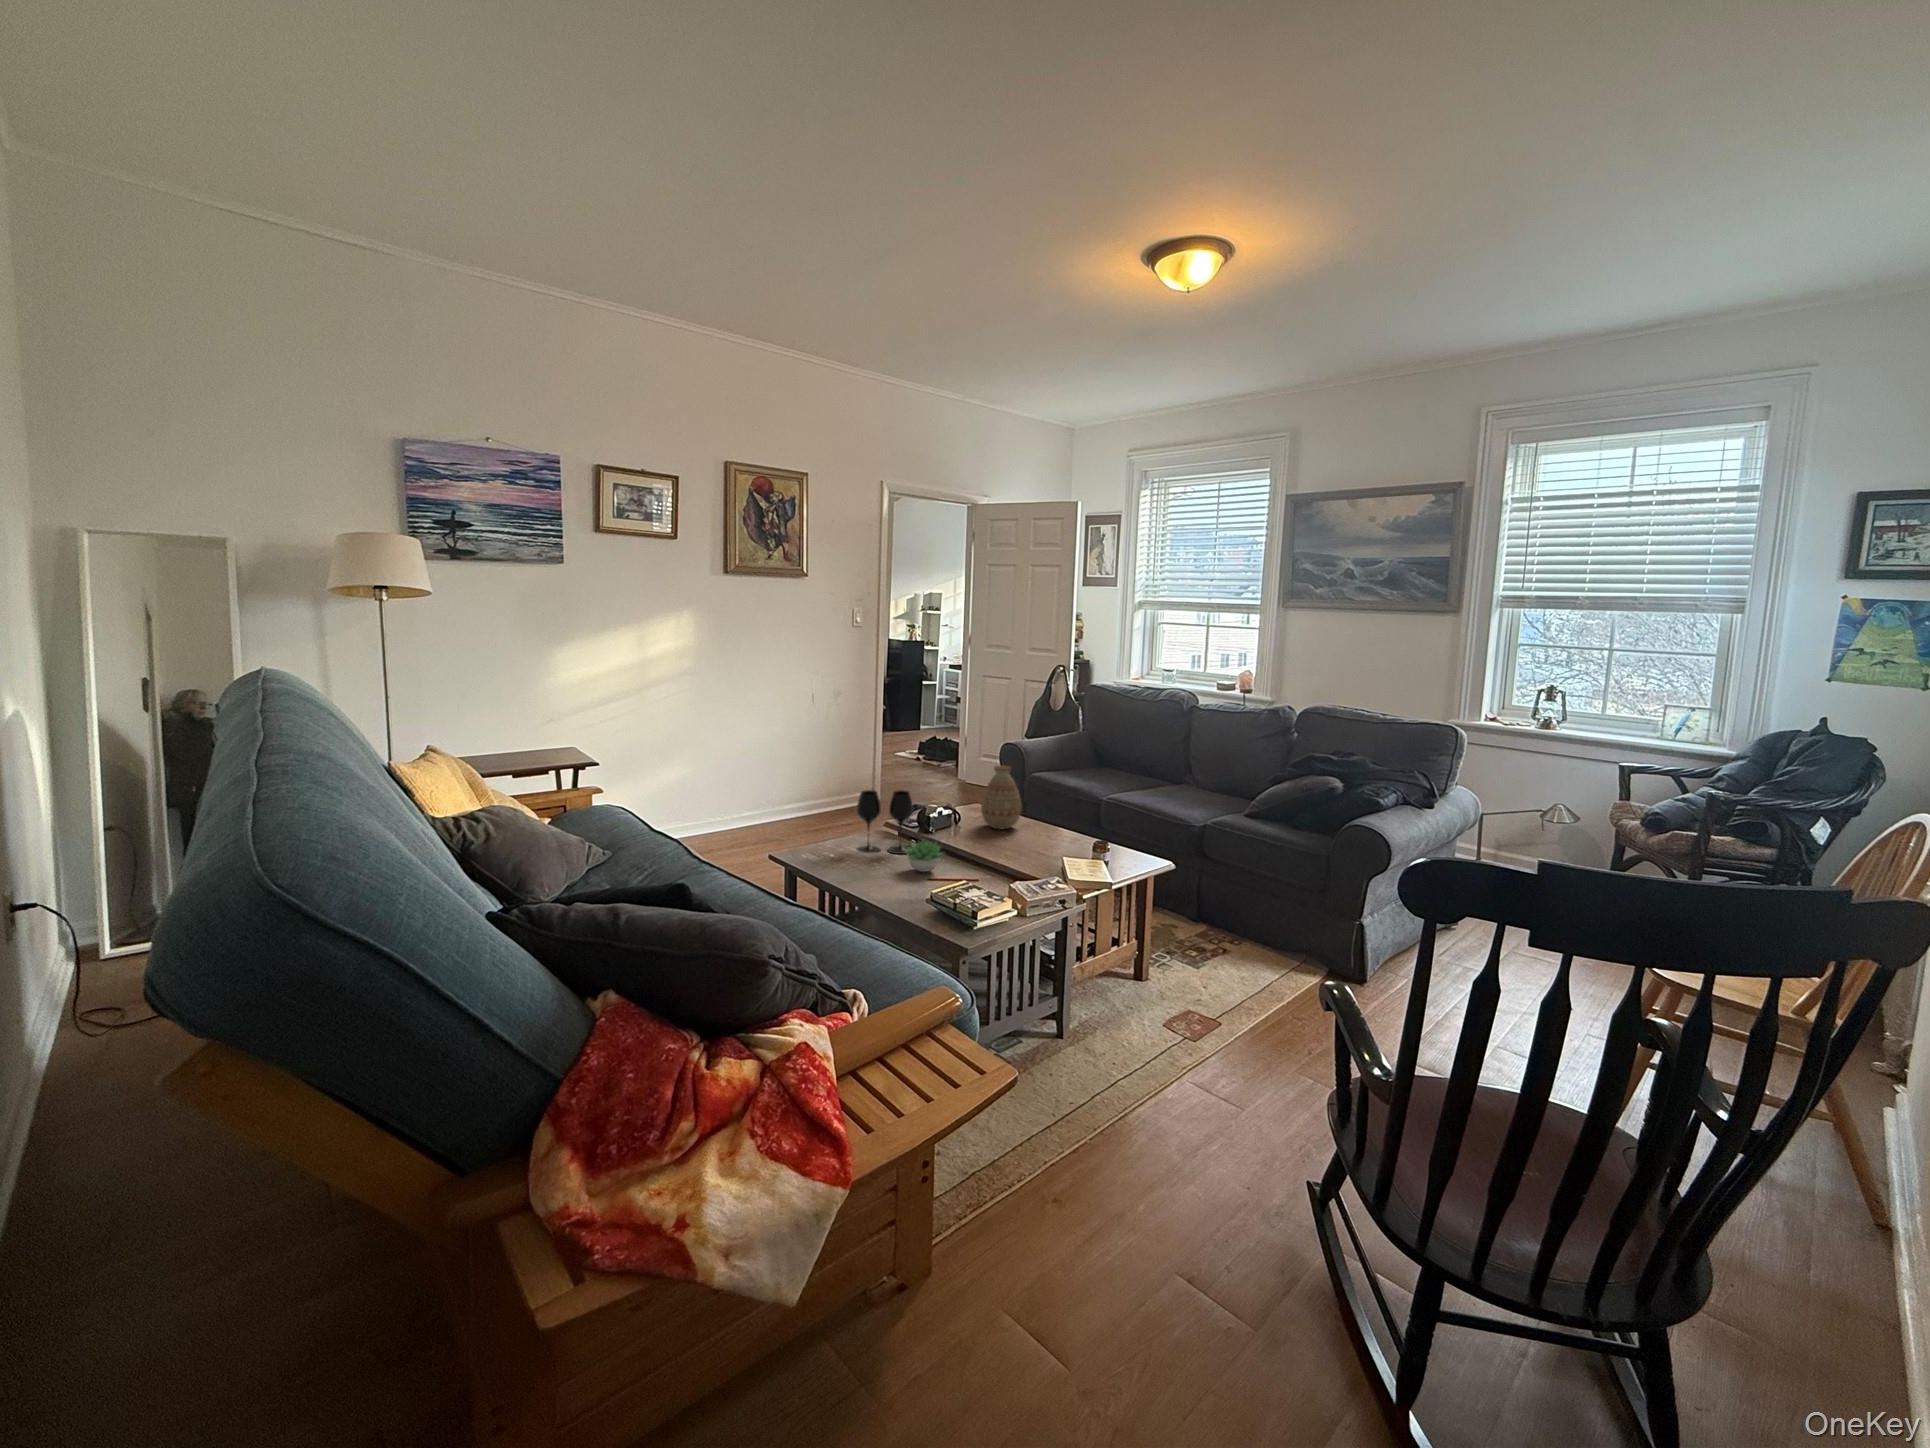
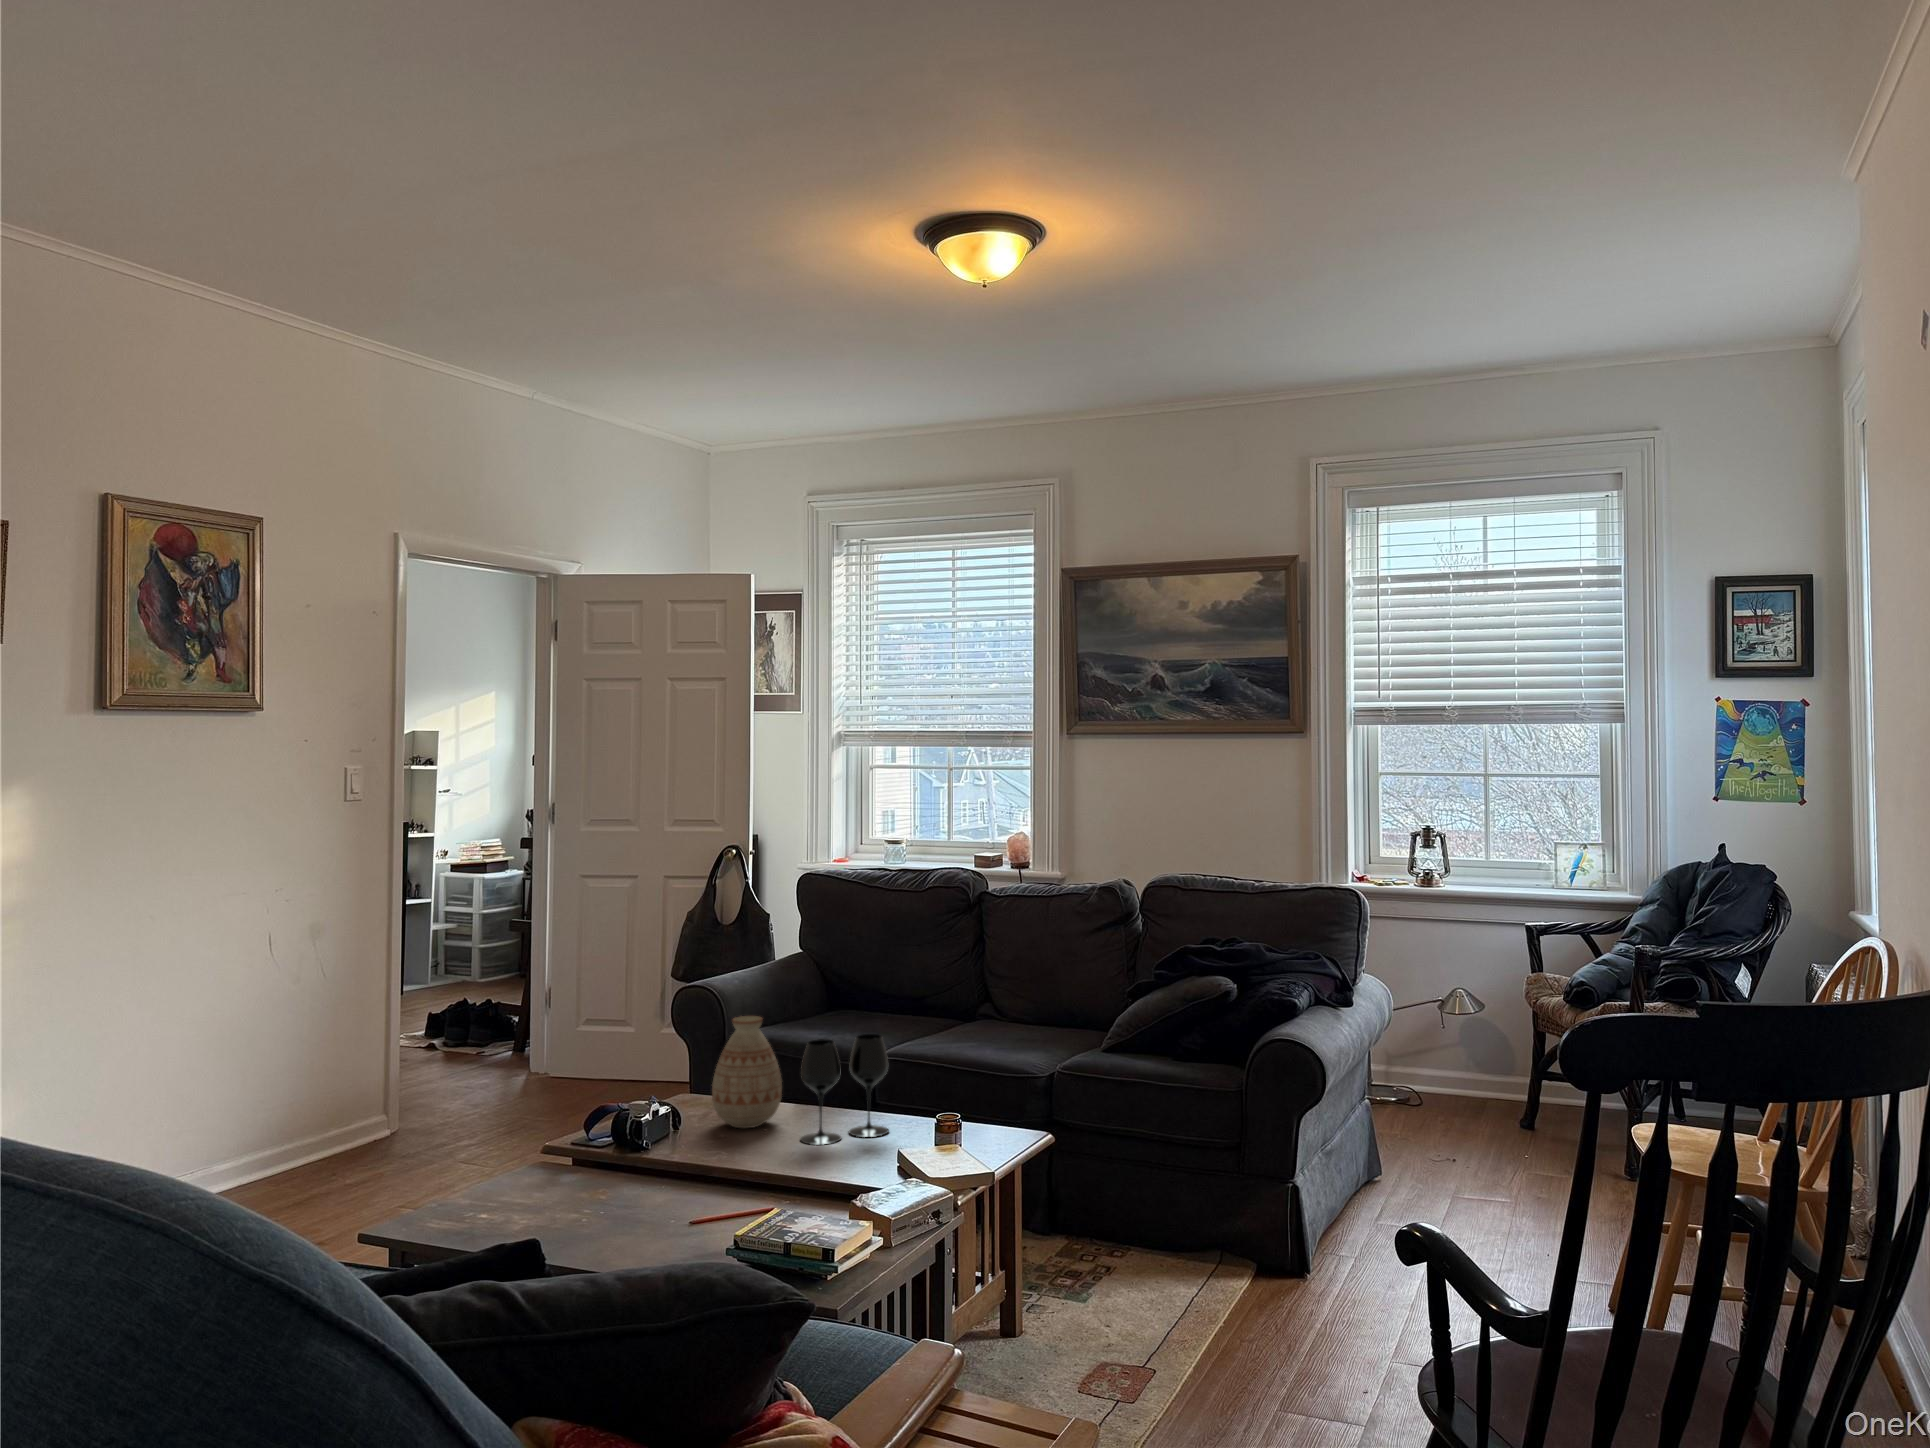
wine glass: present [857,790,913,854] -> present [800,1034,889,1145]
succulent plant: present [903,840,943,872] -> none [628,1157,706,1216]

